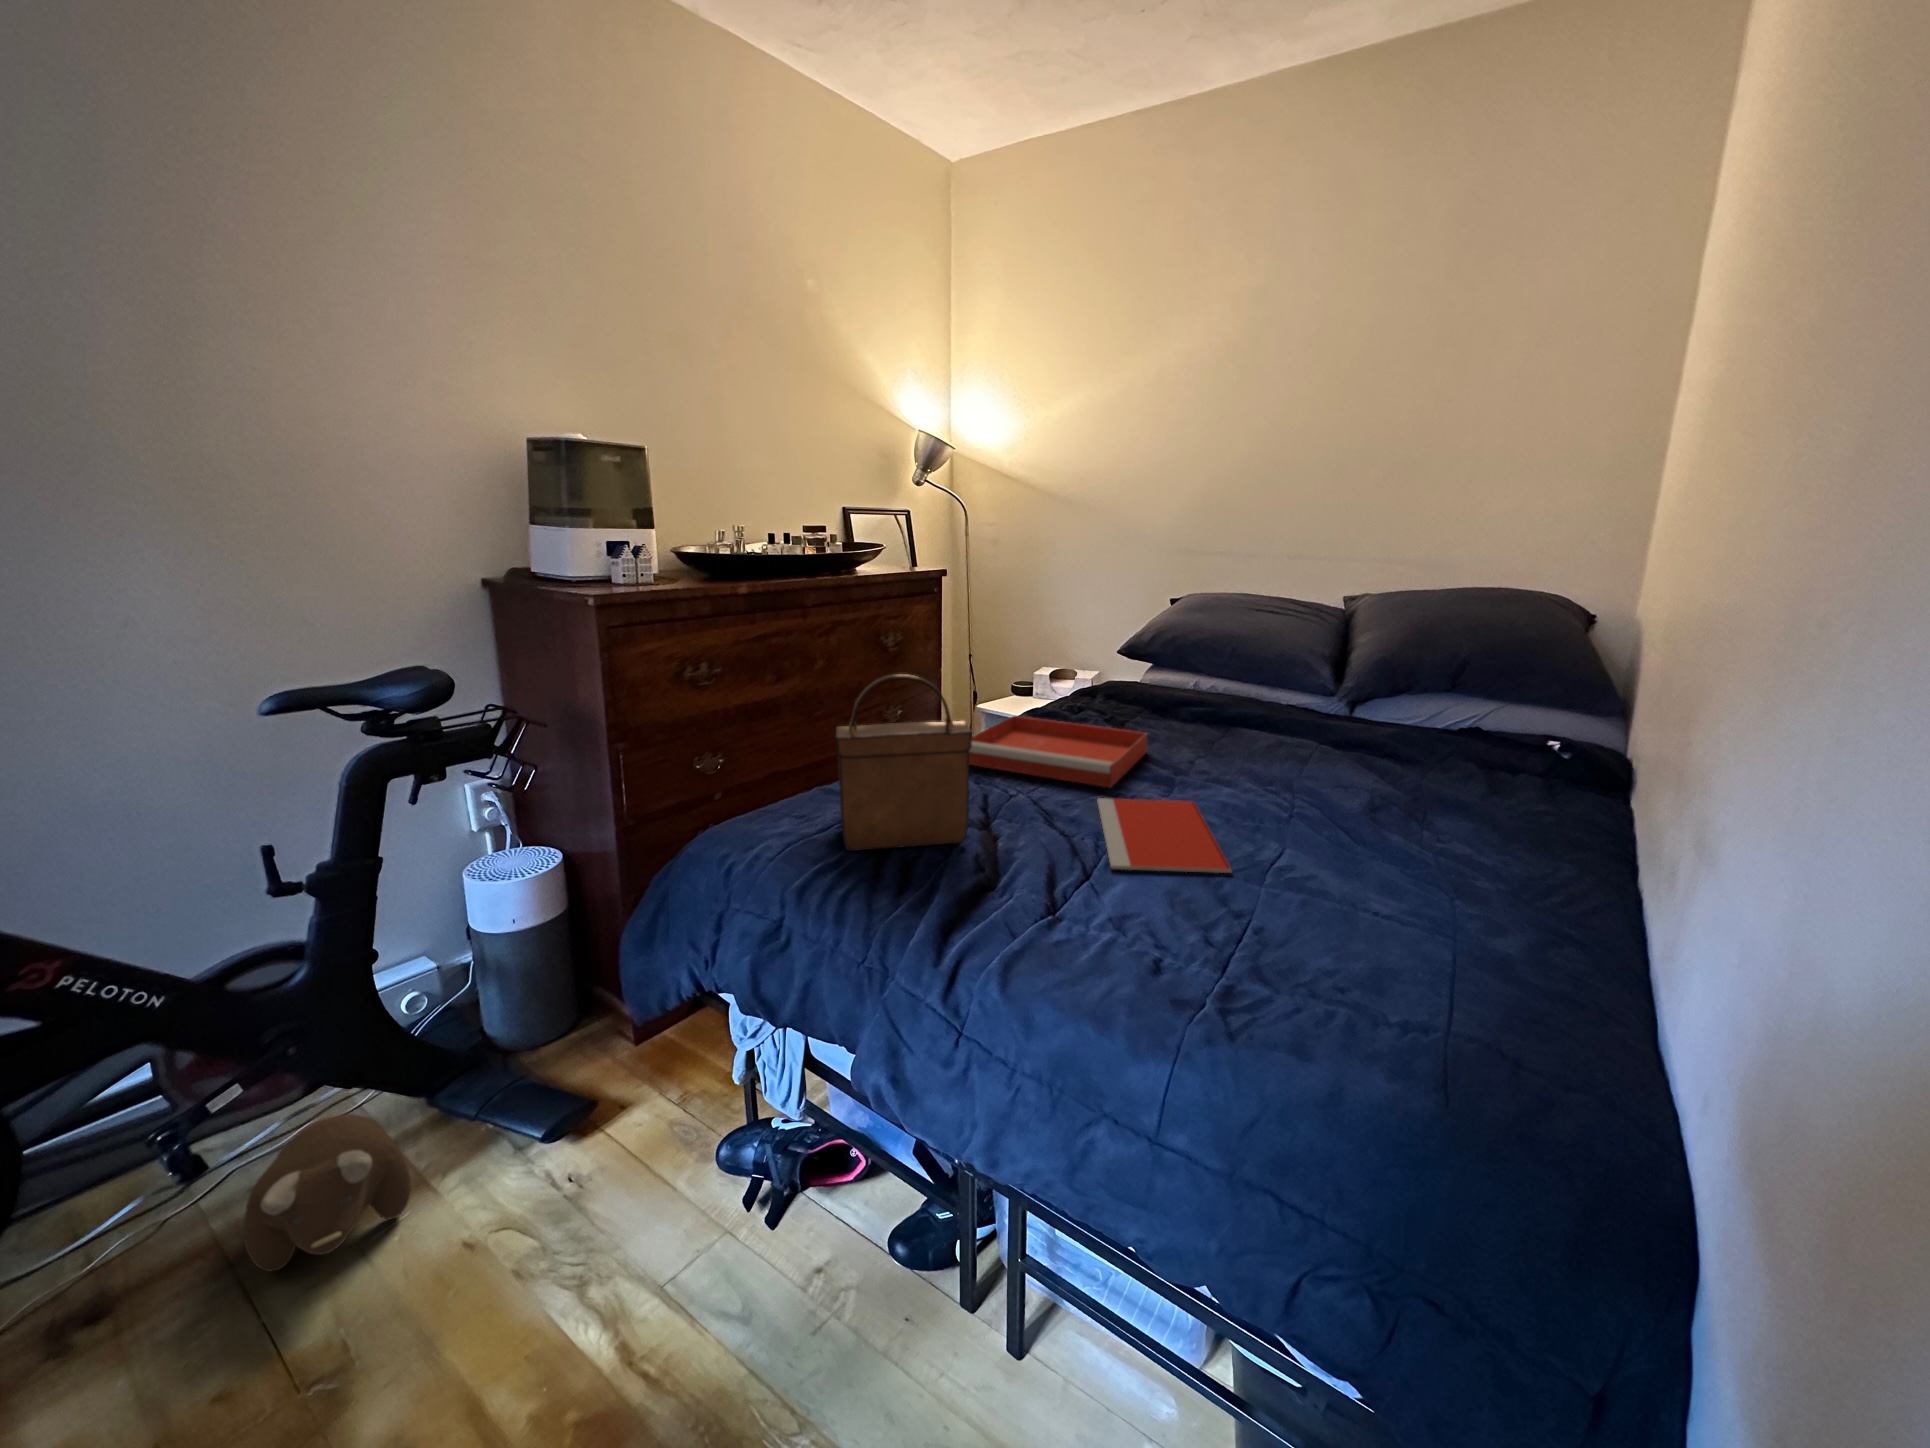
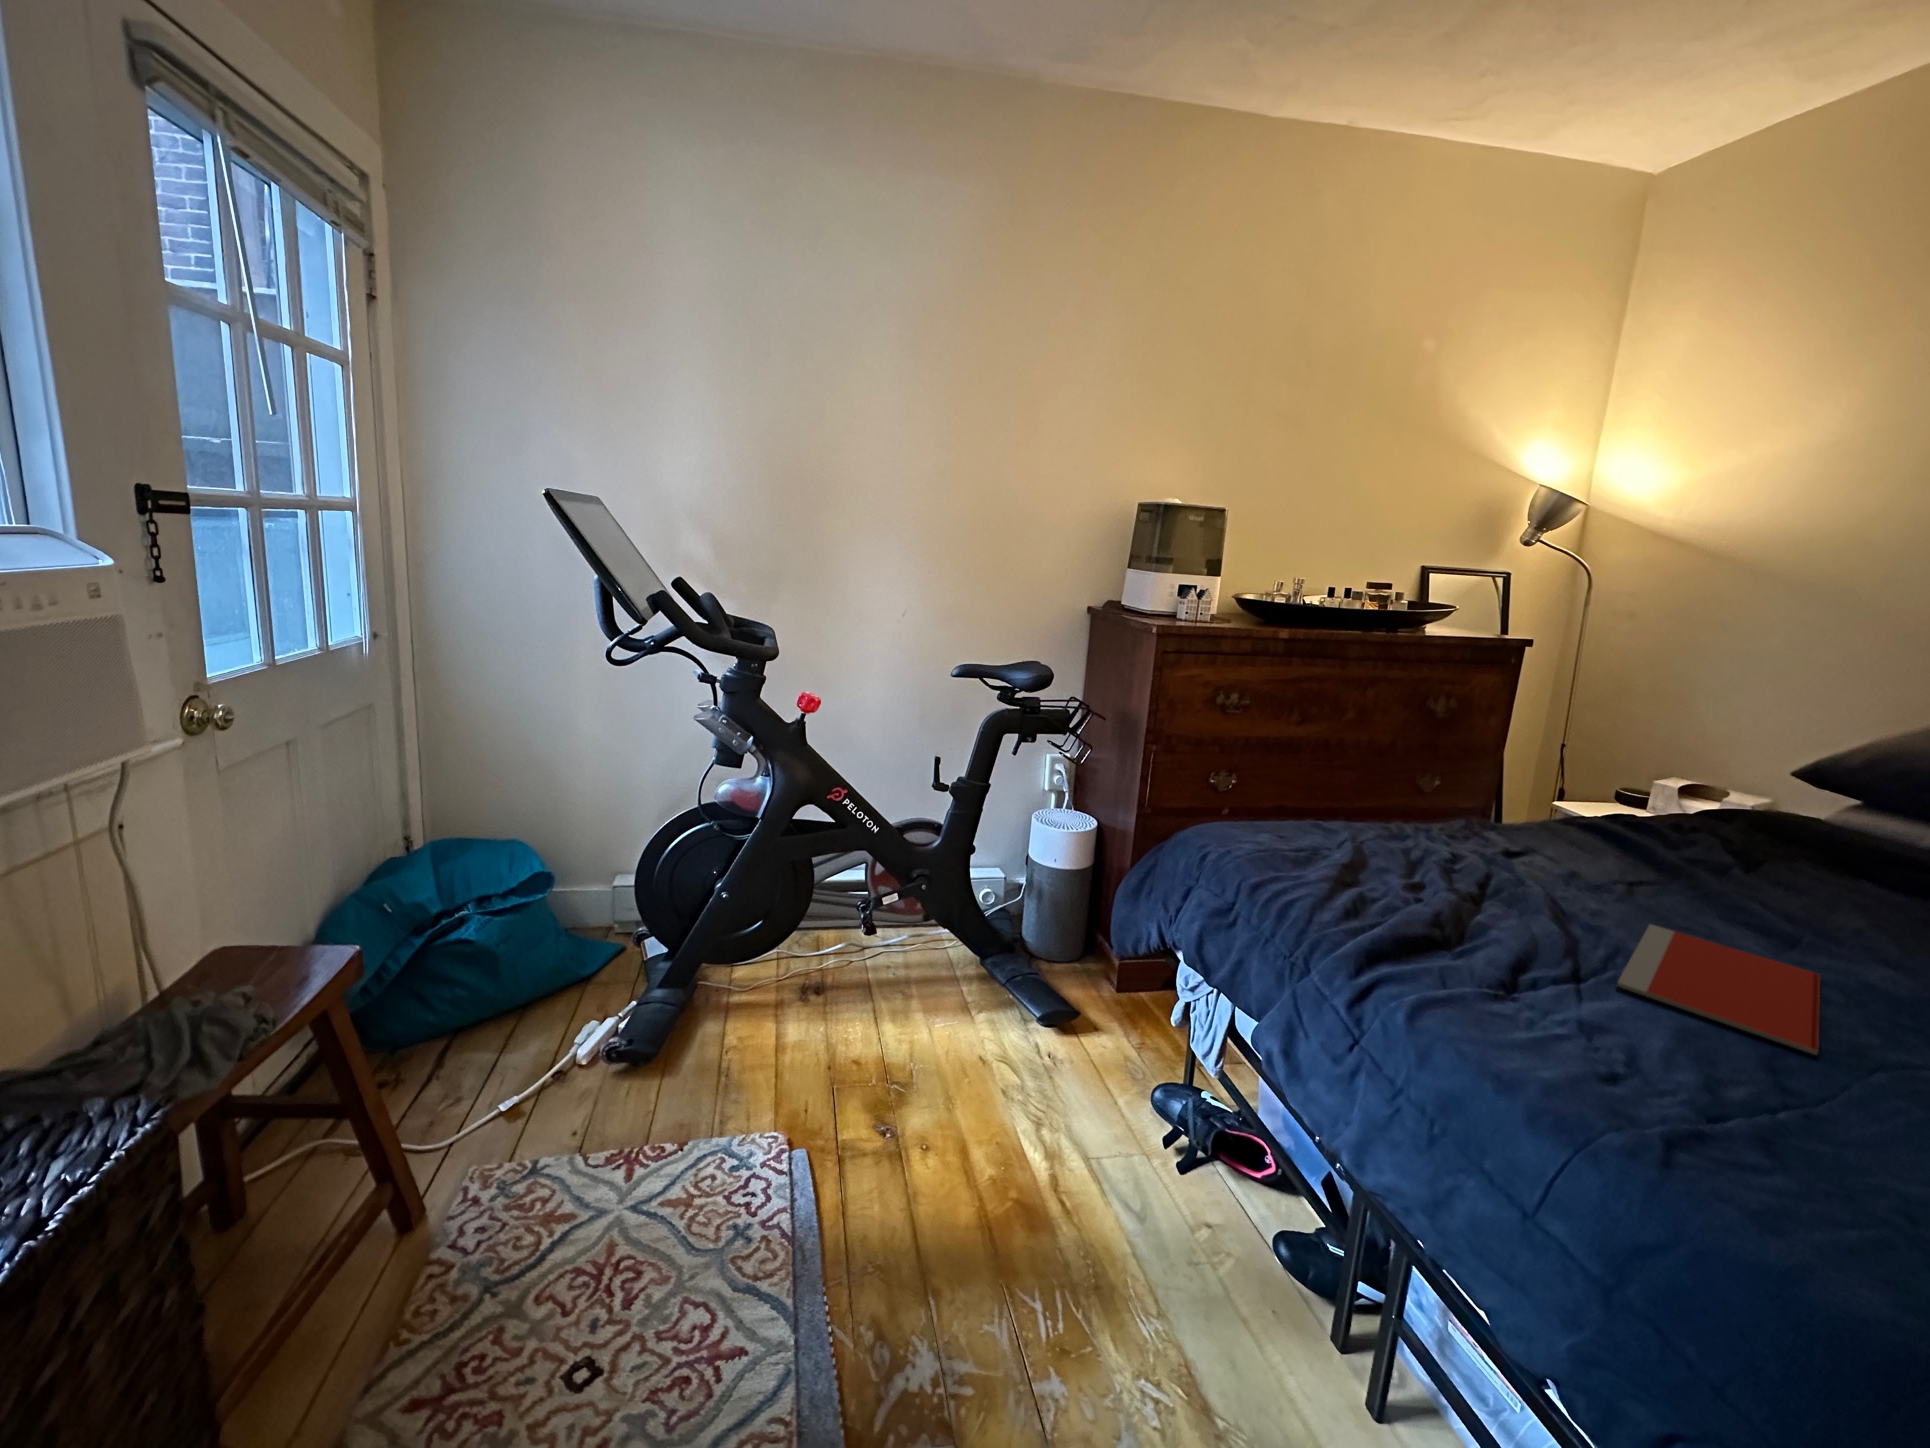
handbag: present [836,674,972,851] -> none [1312,726,1472,905]
tray: present [969,716,1147,788] -> none [1481,815,1789,922]
plush toy: present [244,1114,411,1271] -> none [886,934,964,1018]

